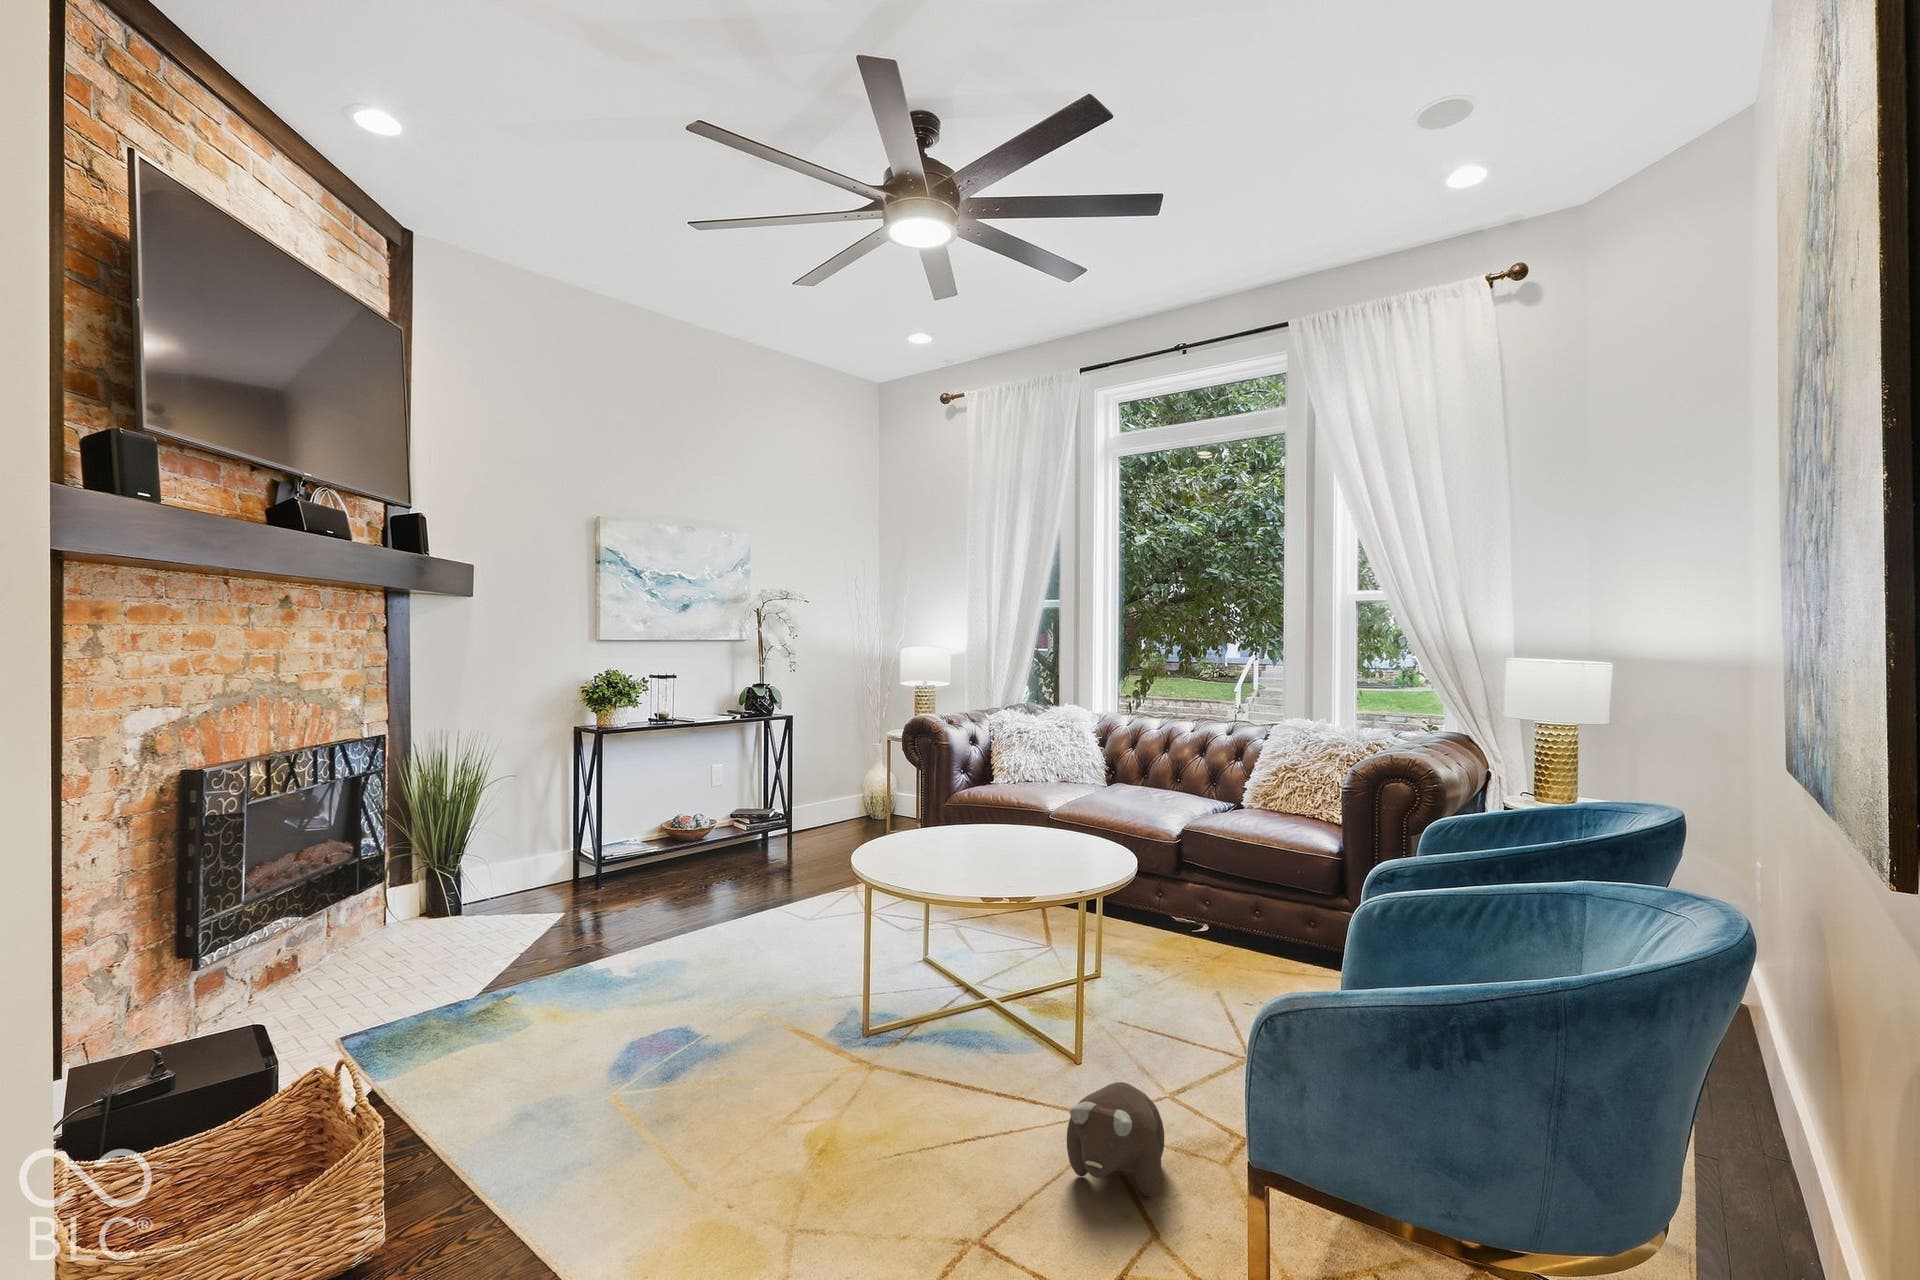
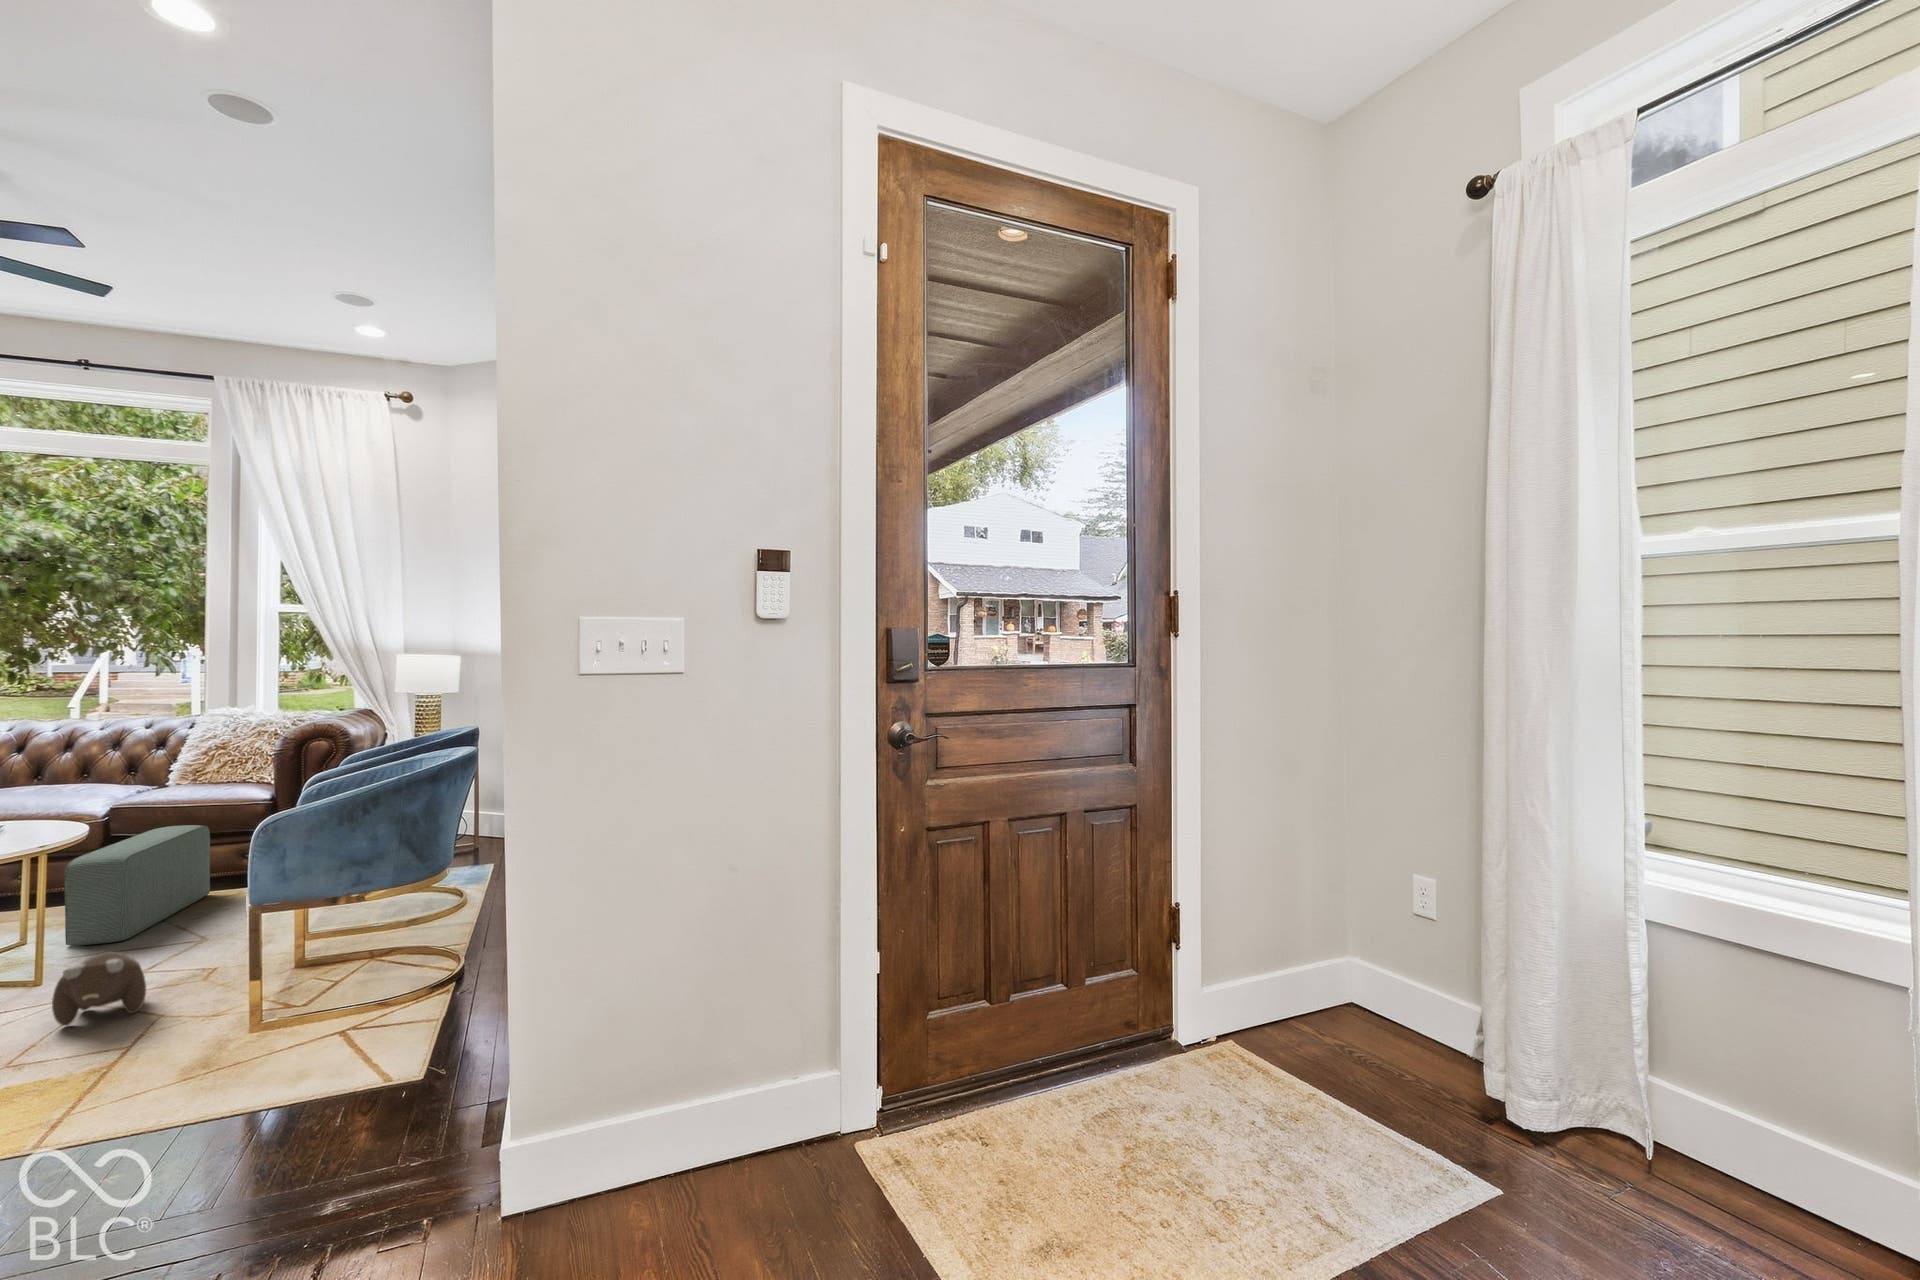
pouf: none [1129,867,1274,1017] -> present [65,825,210,946]

